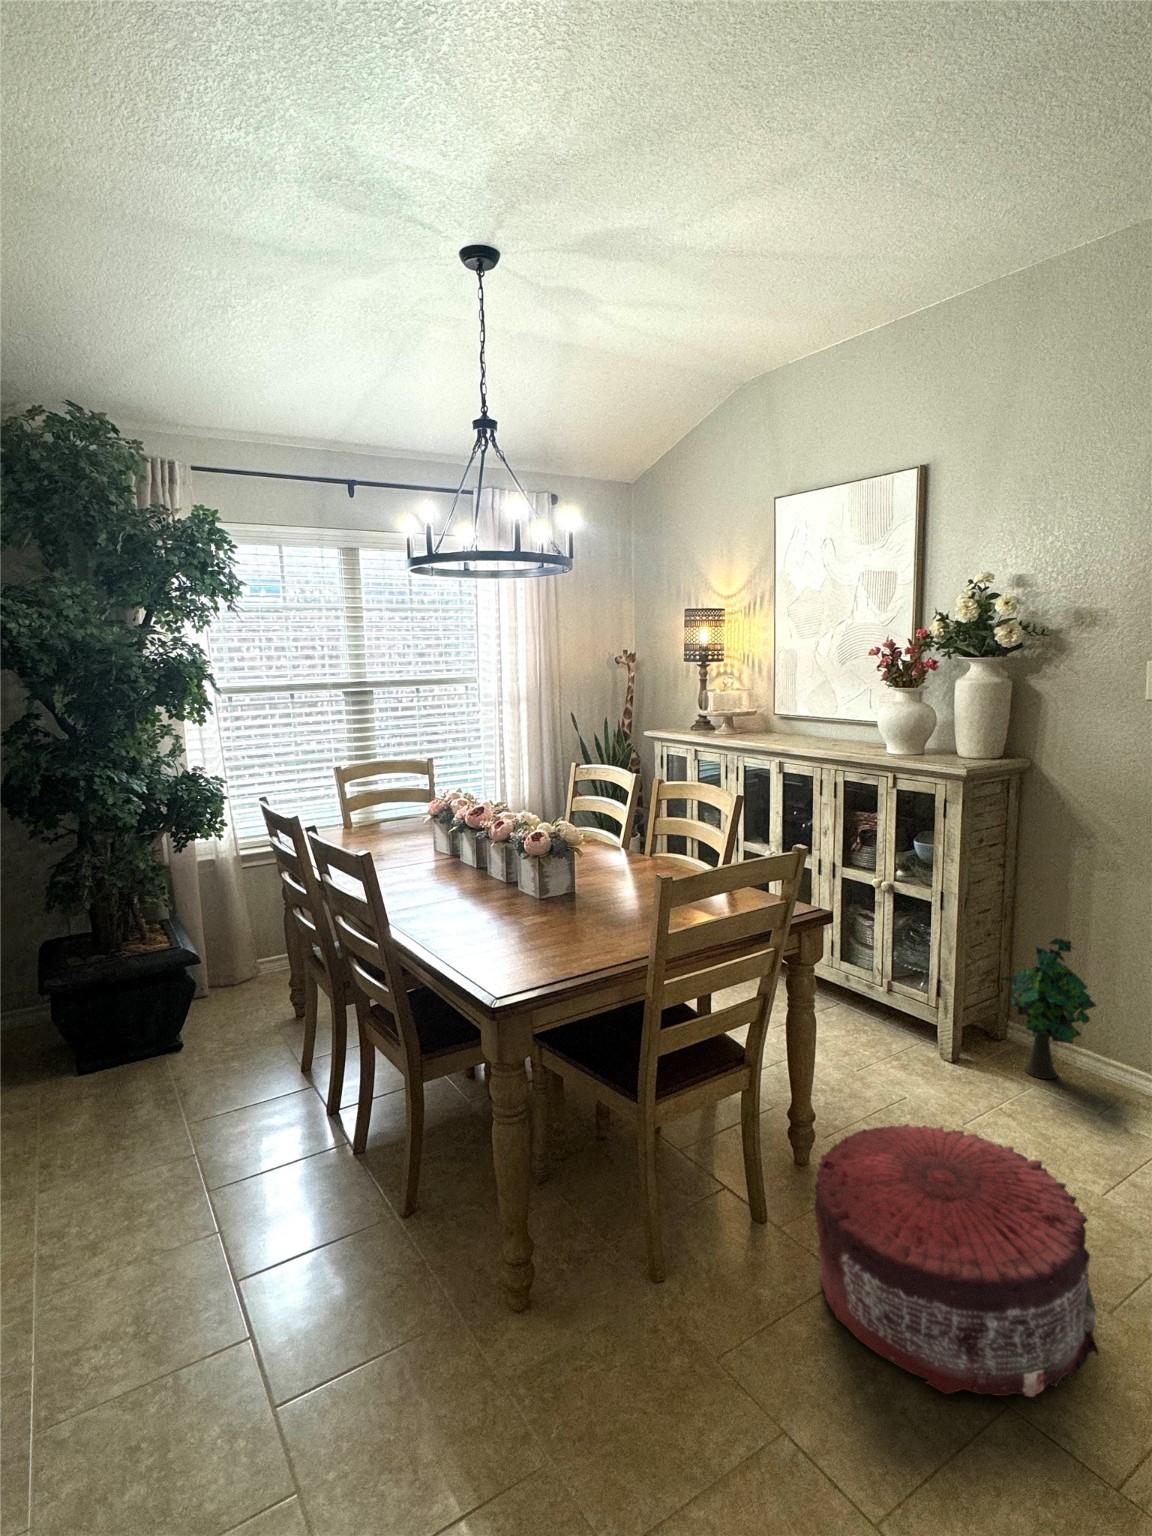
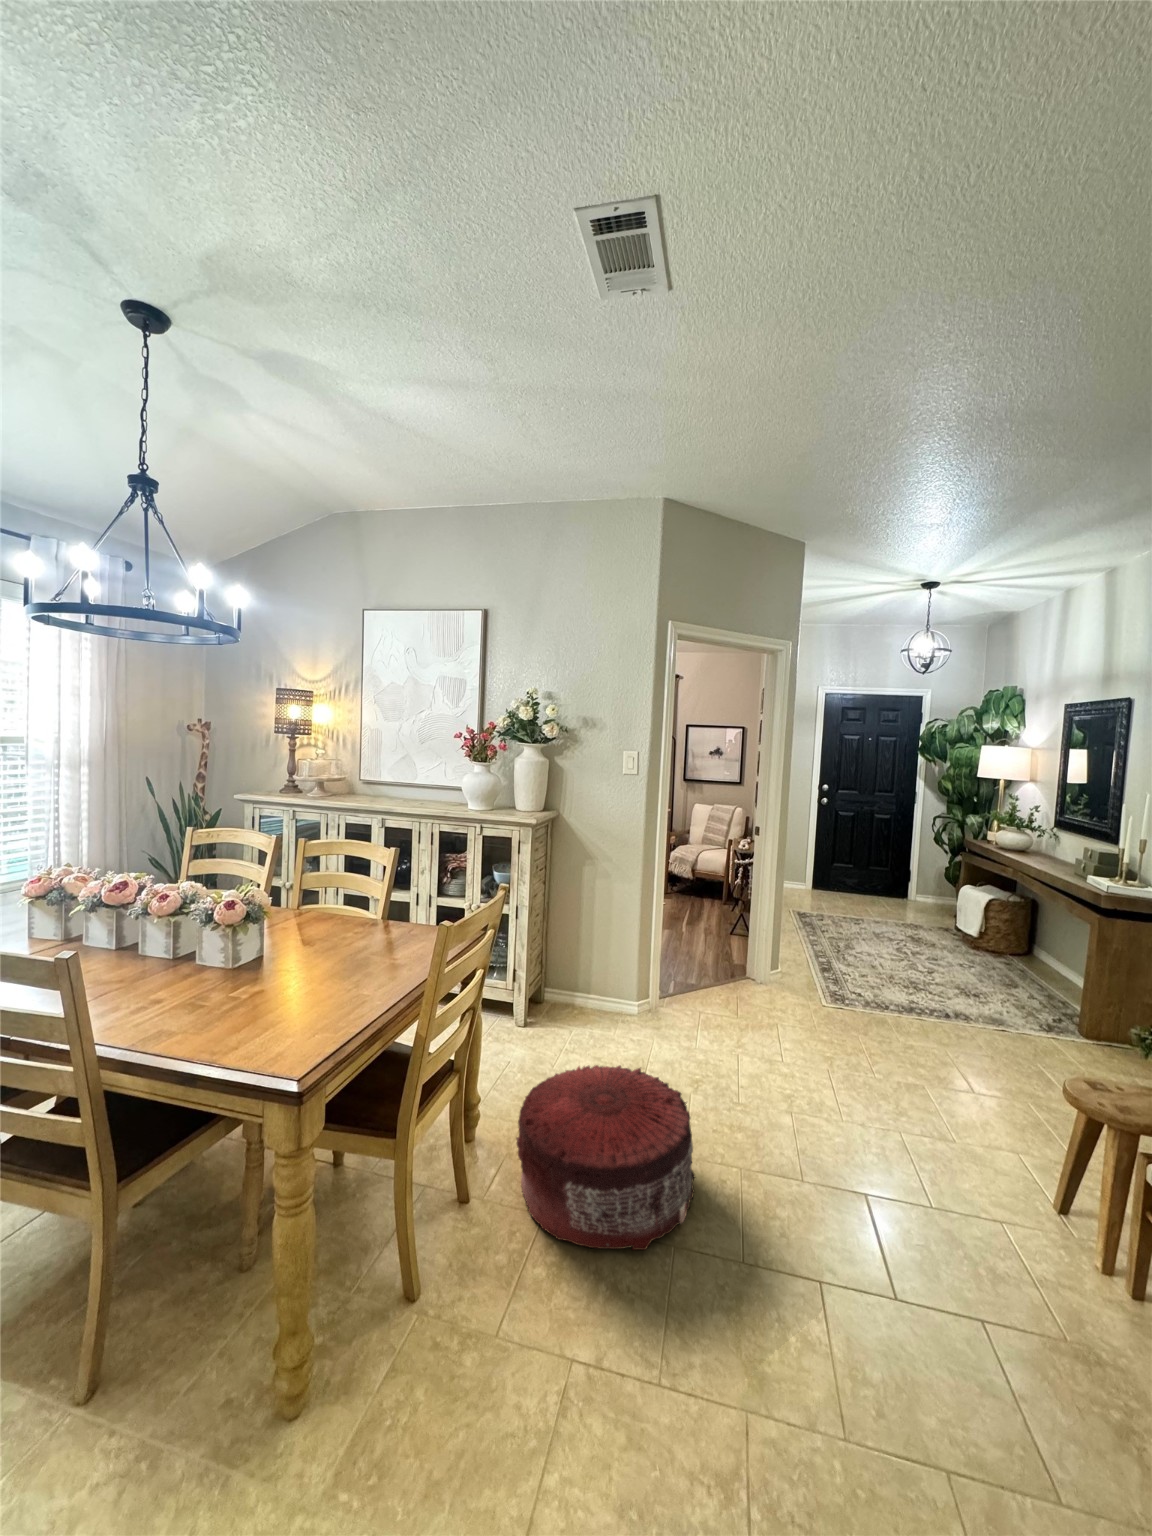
decorative plant: present [1002,939,1096,1079] -> none [547,926,602,1022]

